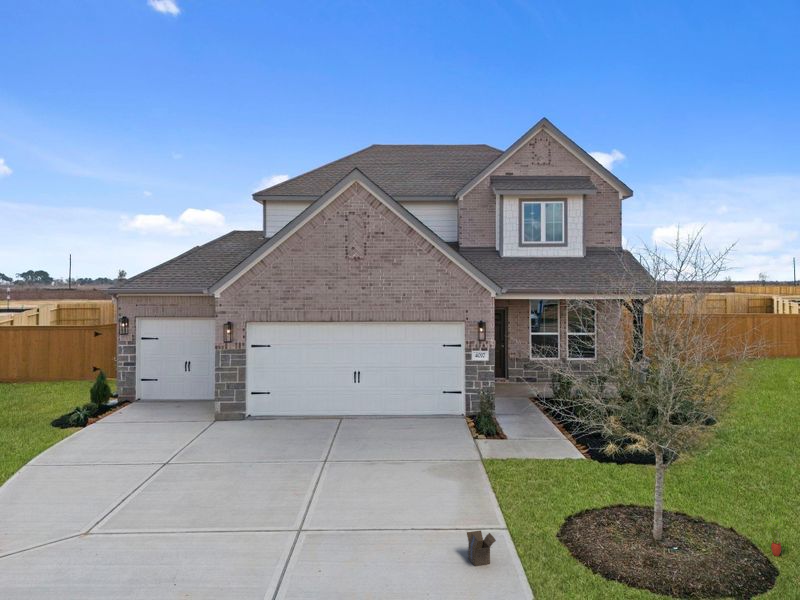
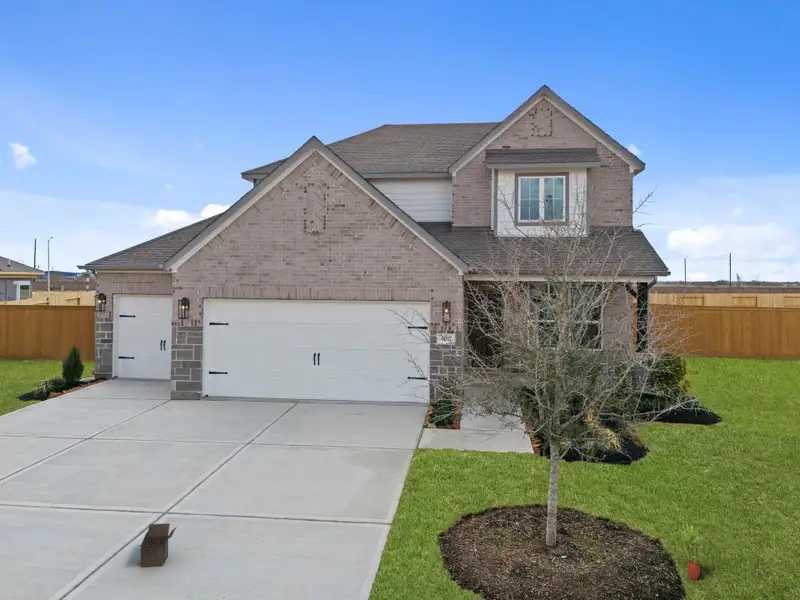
cardboard box: present [467,531,496,566] -> present [139,523,176,567]

